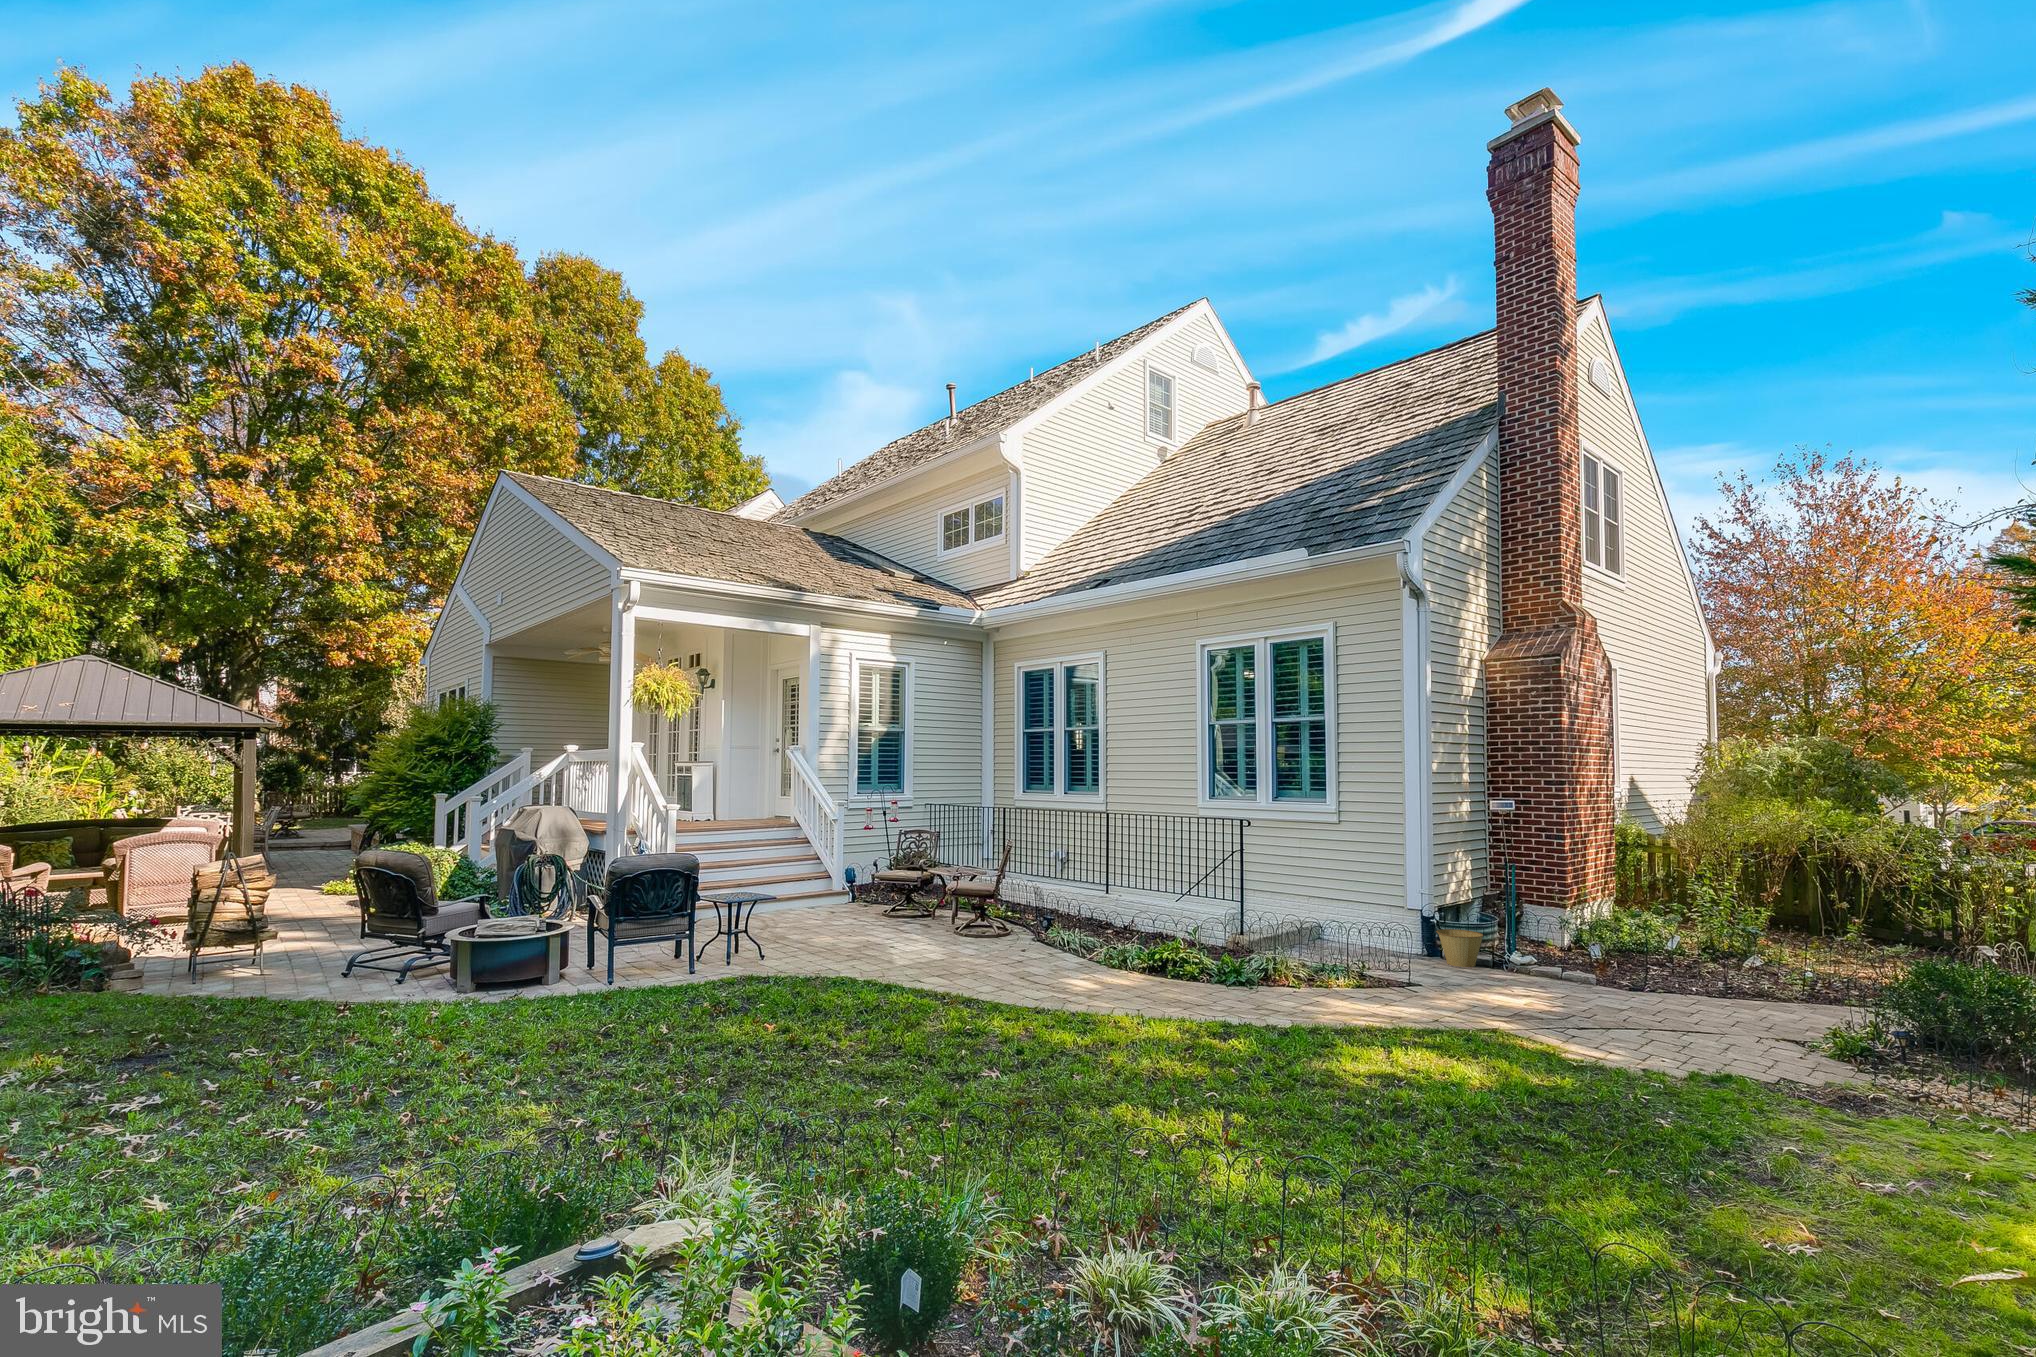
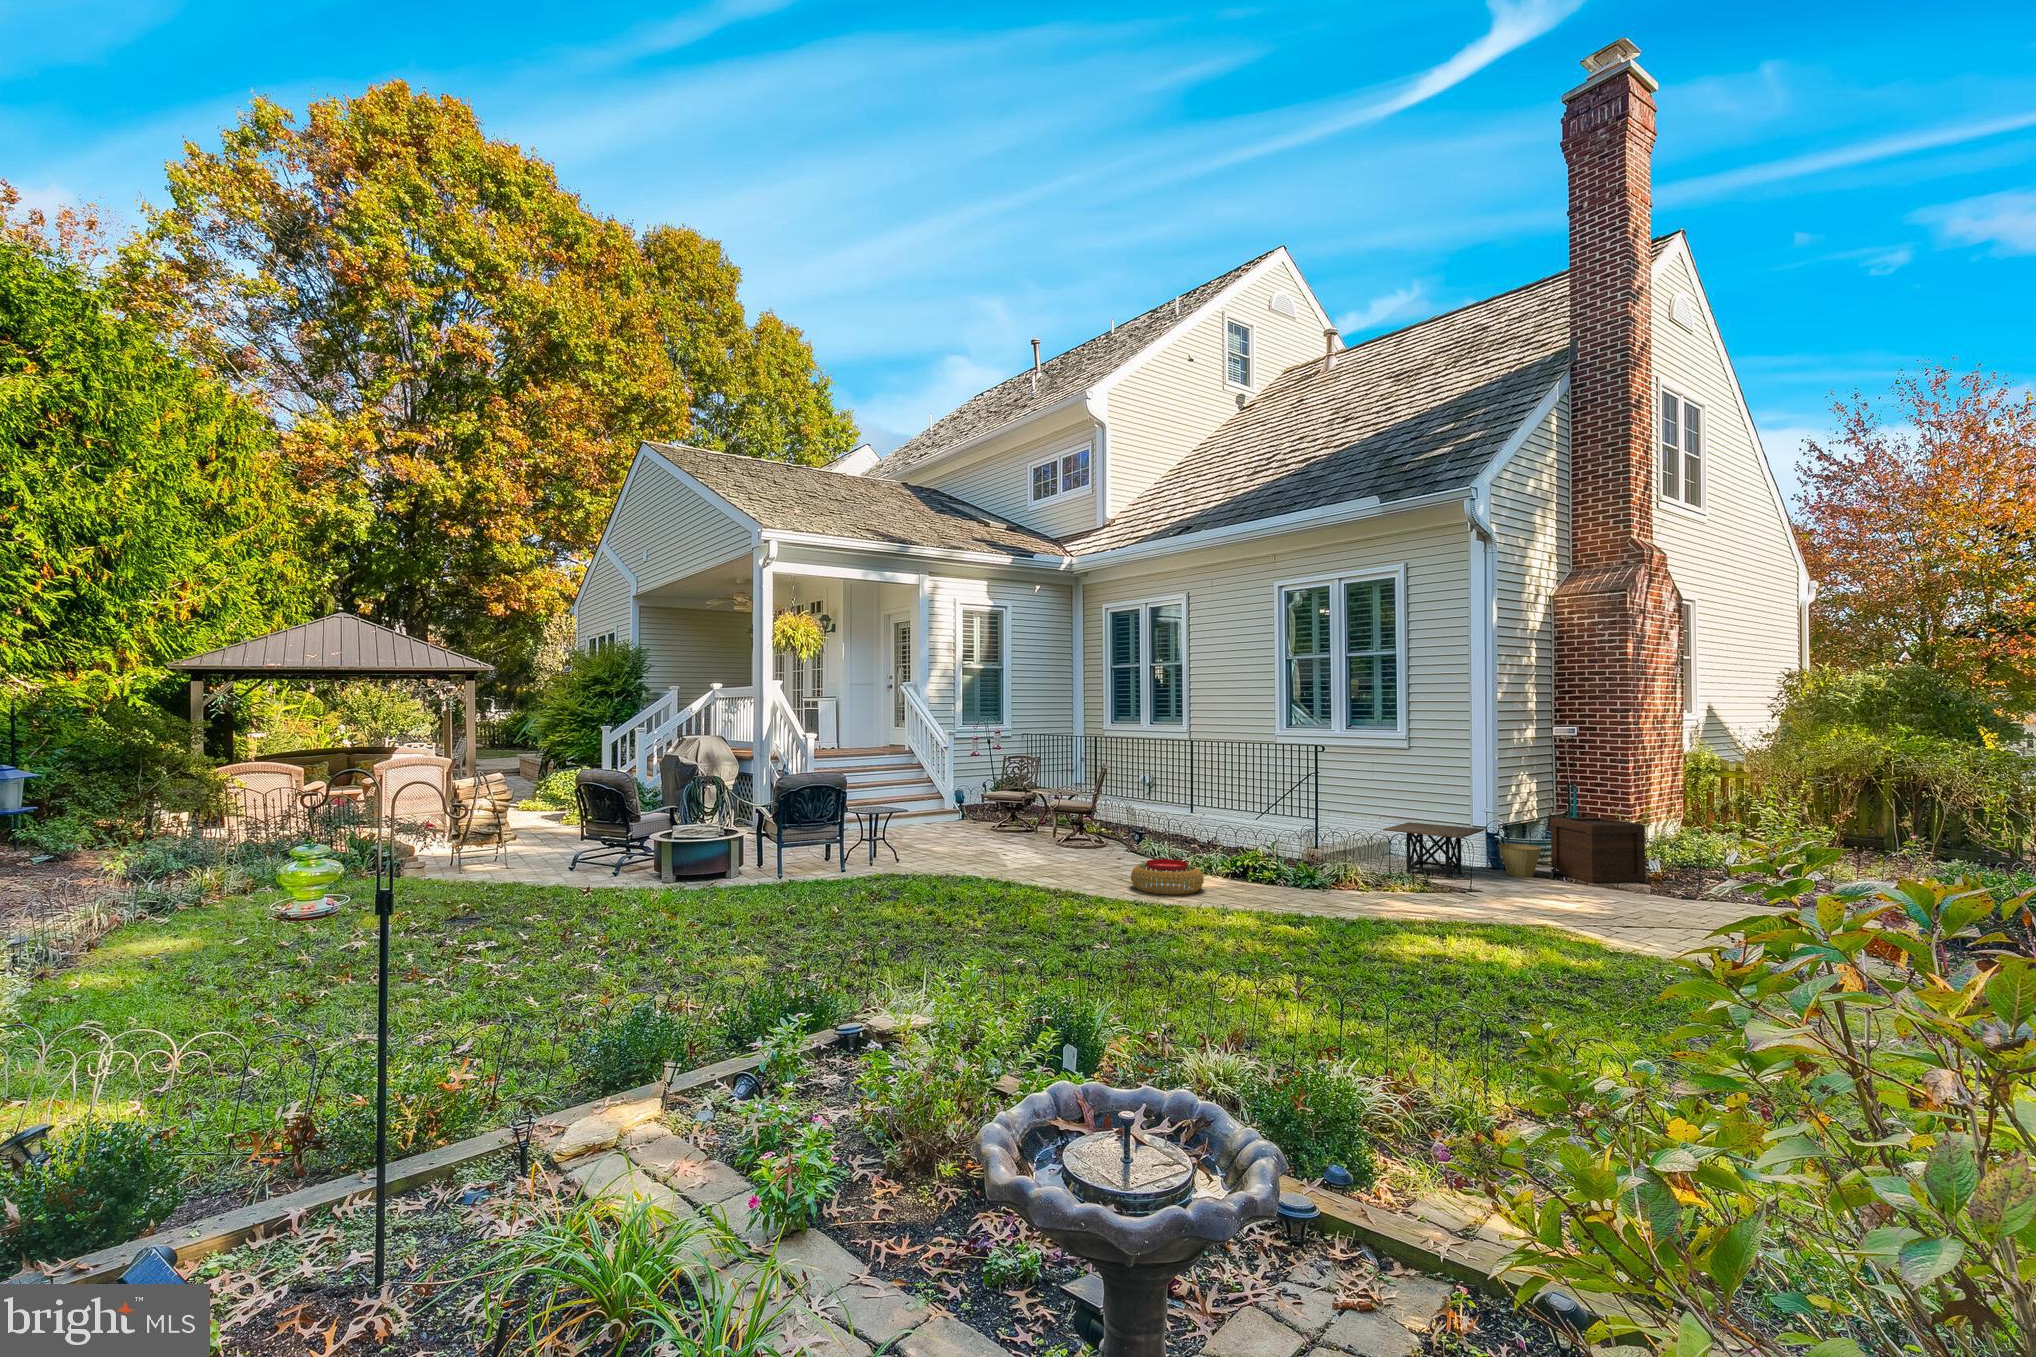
wooden crate: none [1491,899,1592,974] -> present [1551,817,1645,883]
side table: none [1315,905,1422,970] -> present [1383,822,1484,878]
pouf: none [1035,955,1119,1000] -> present [1131,859,1204,895]

